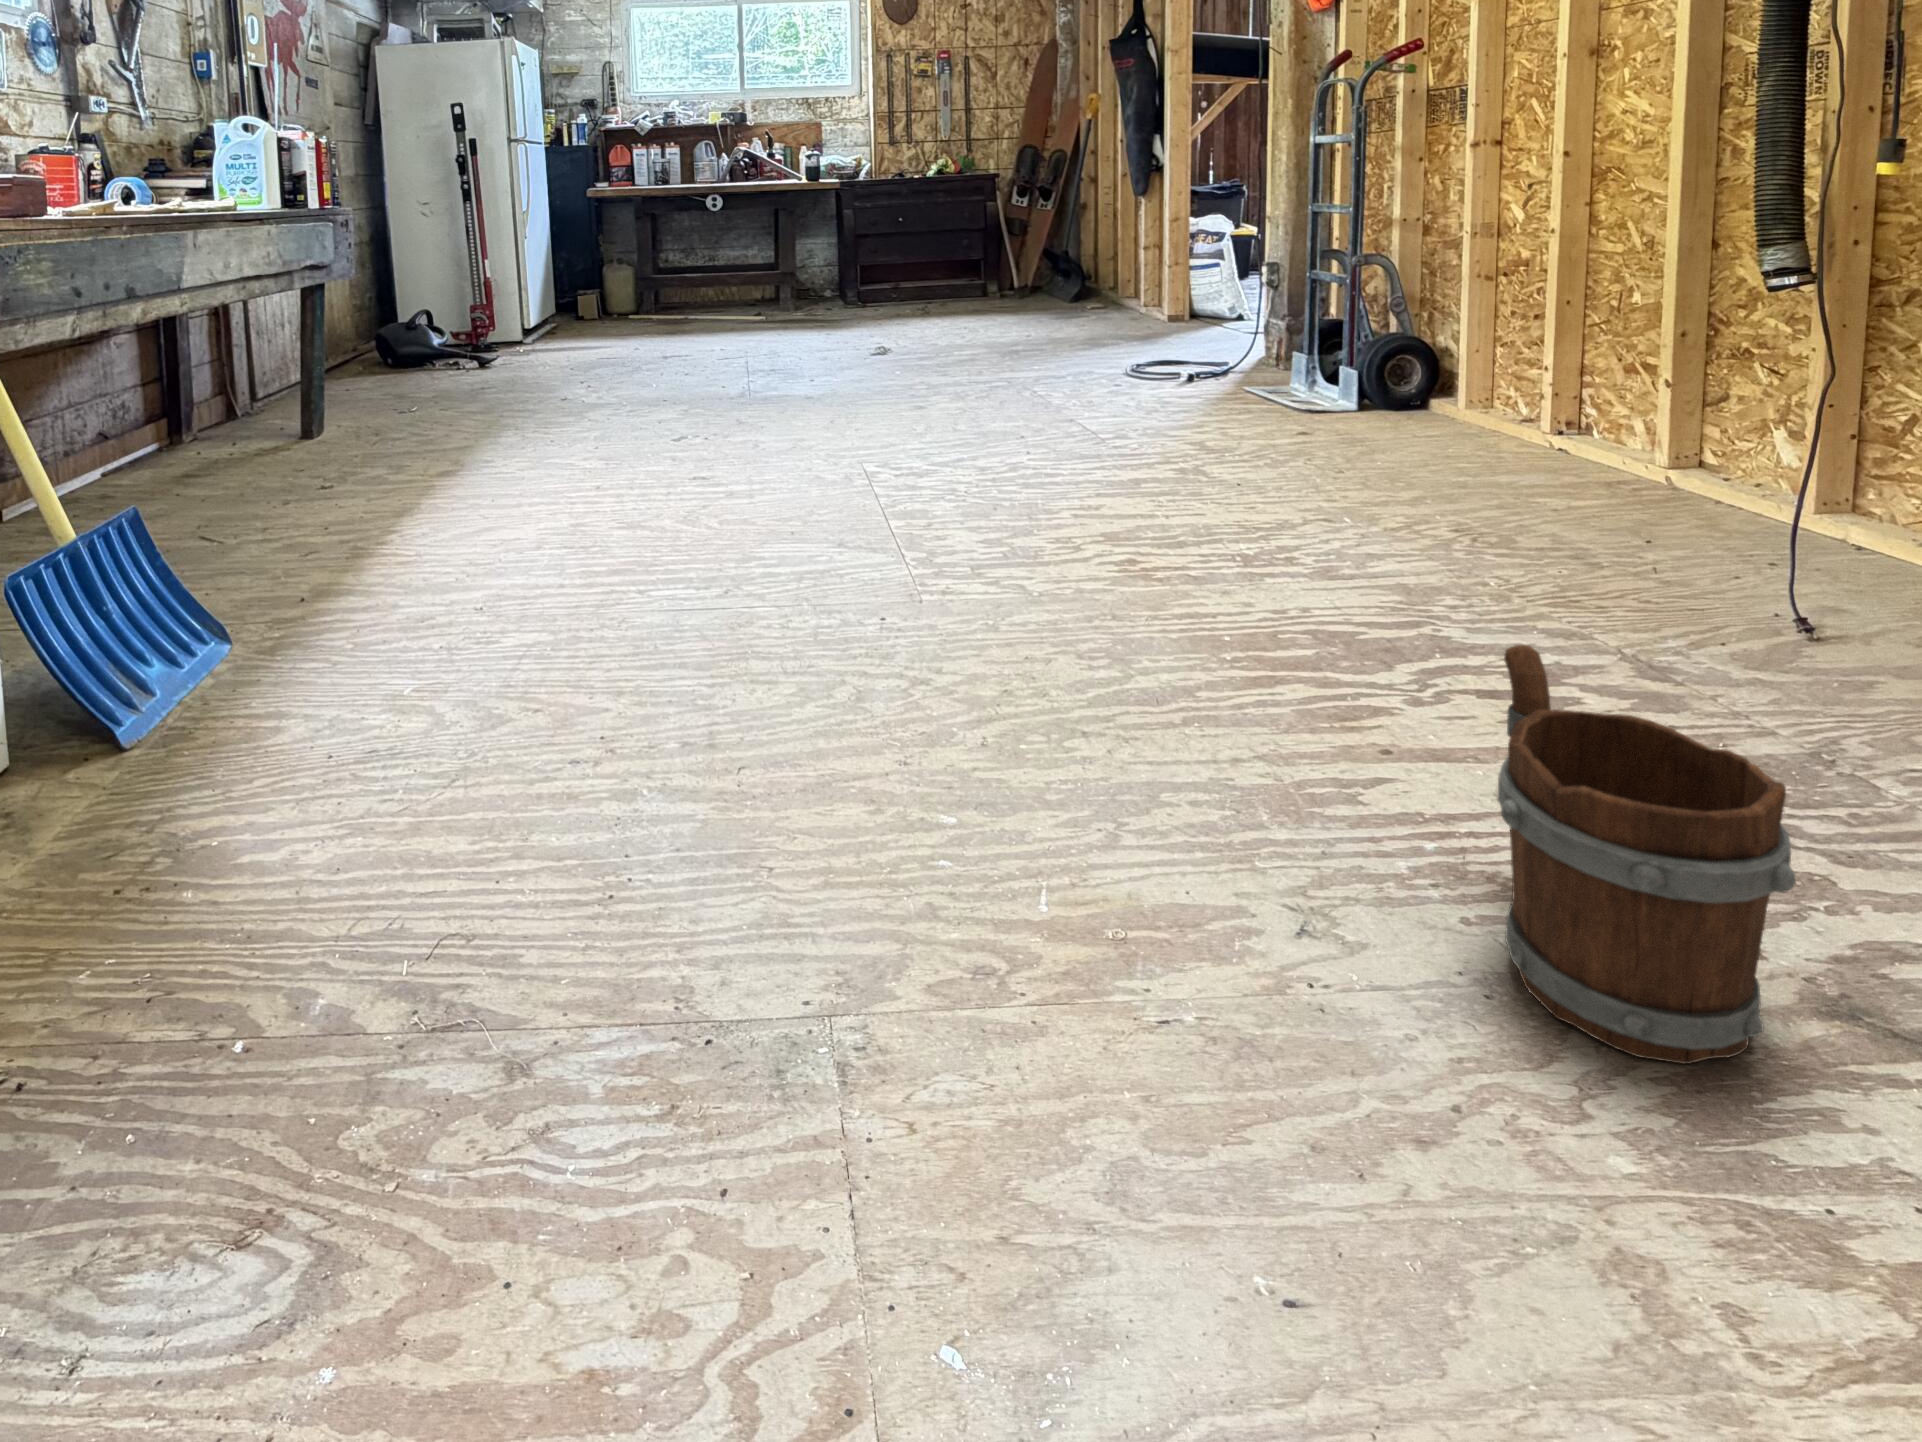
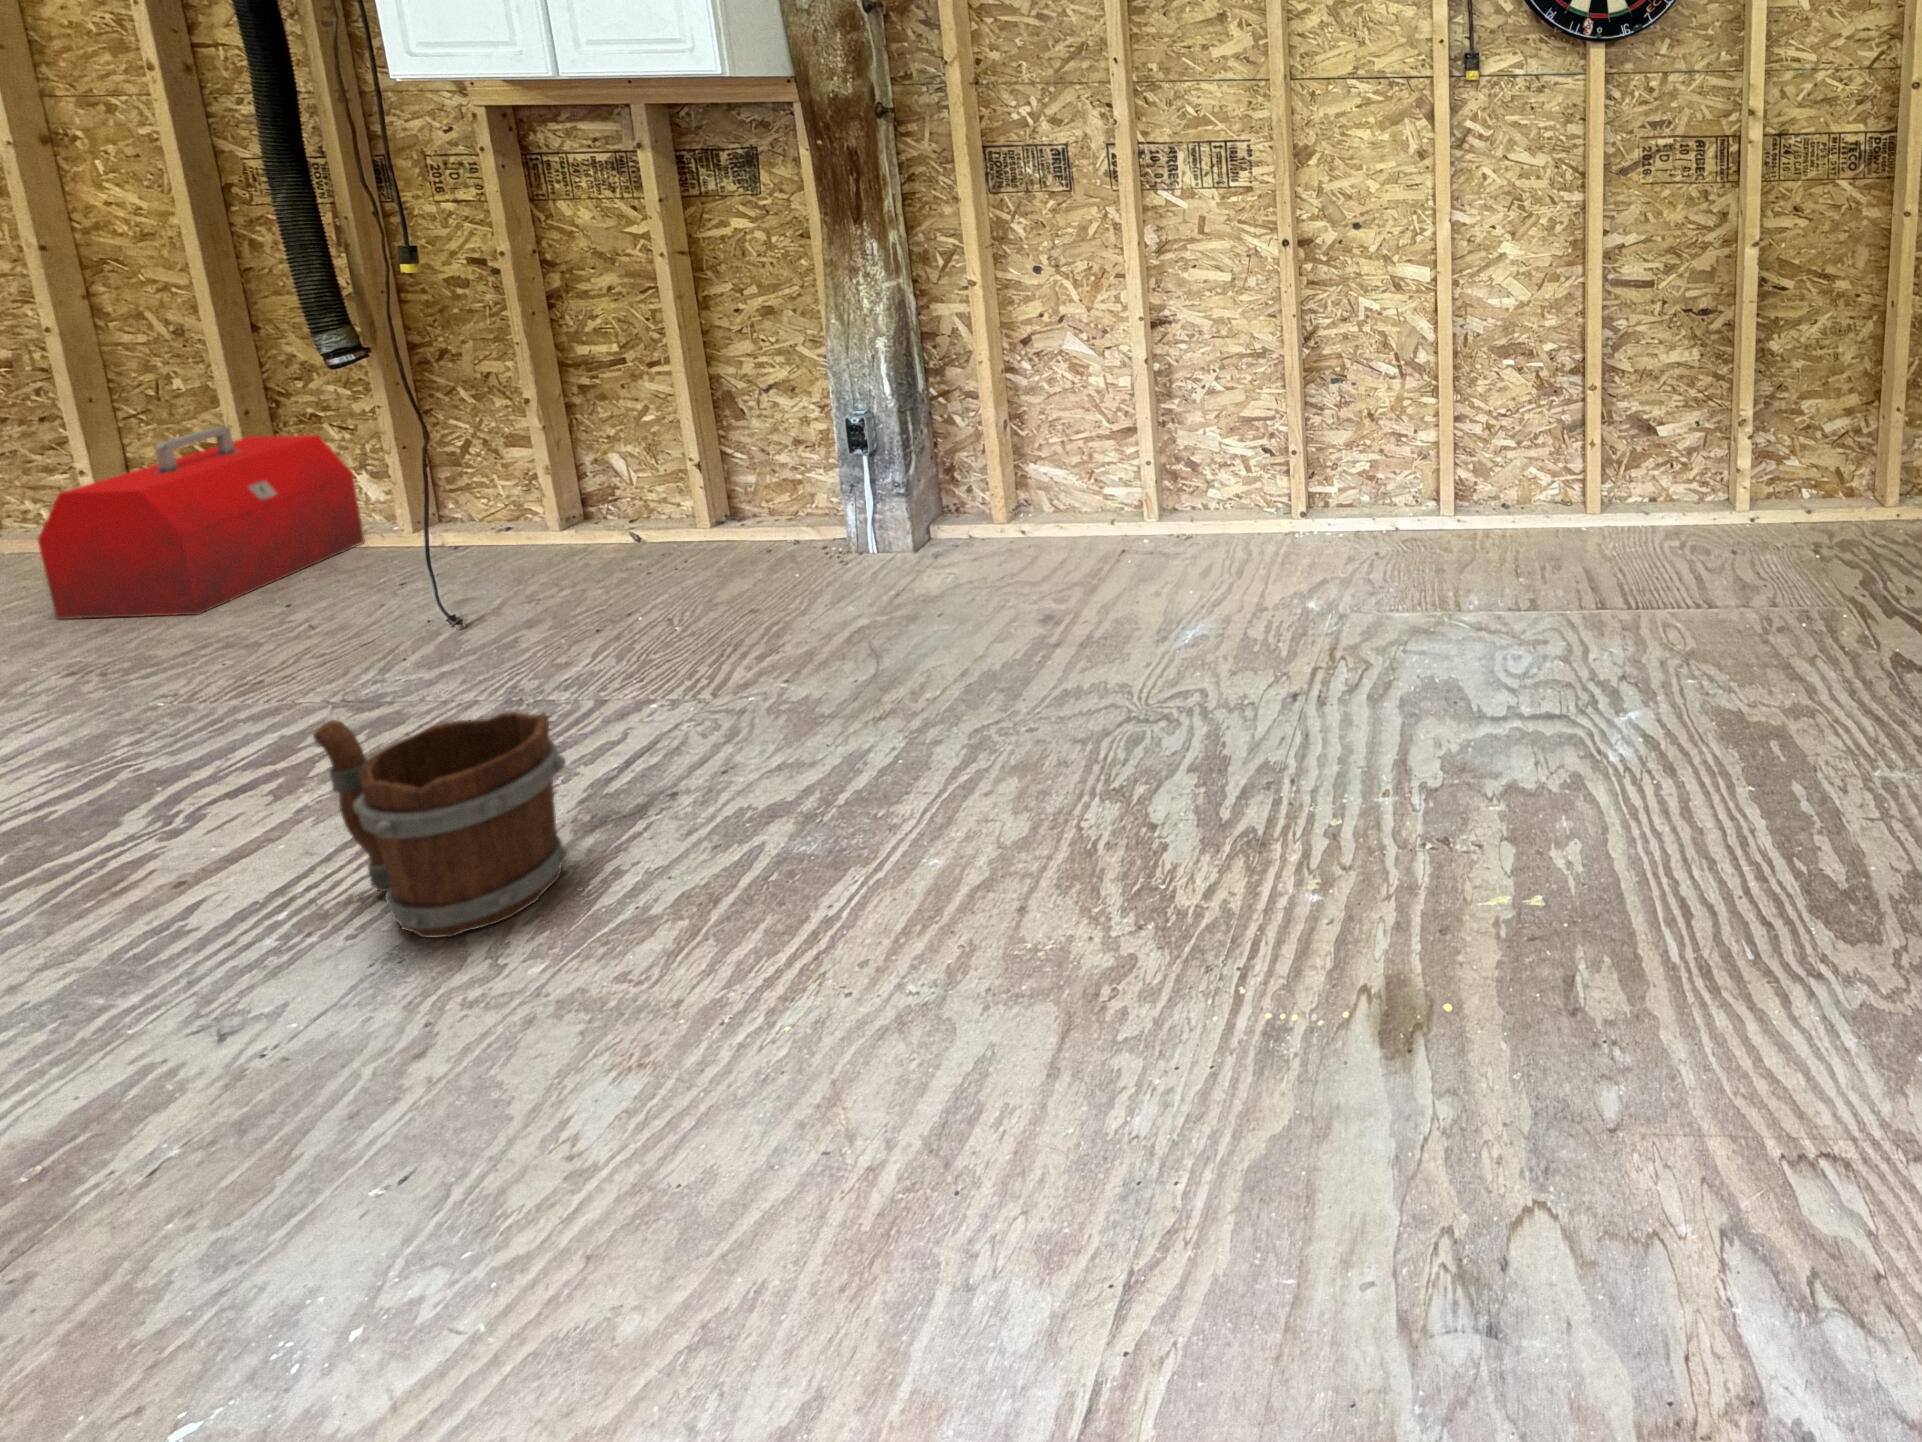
toolbox: none [1482,340,1769,517] -> present [38,426,365,619]

